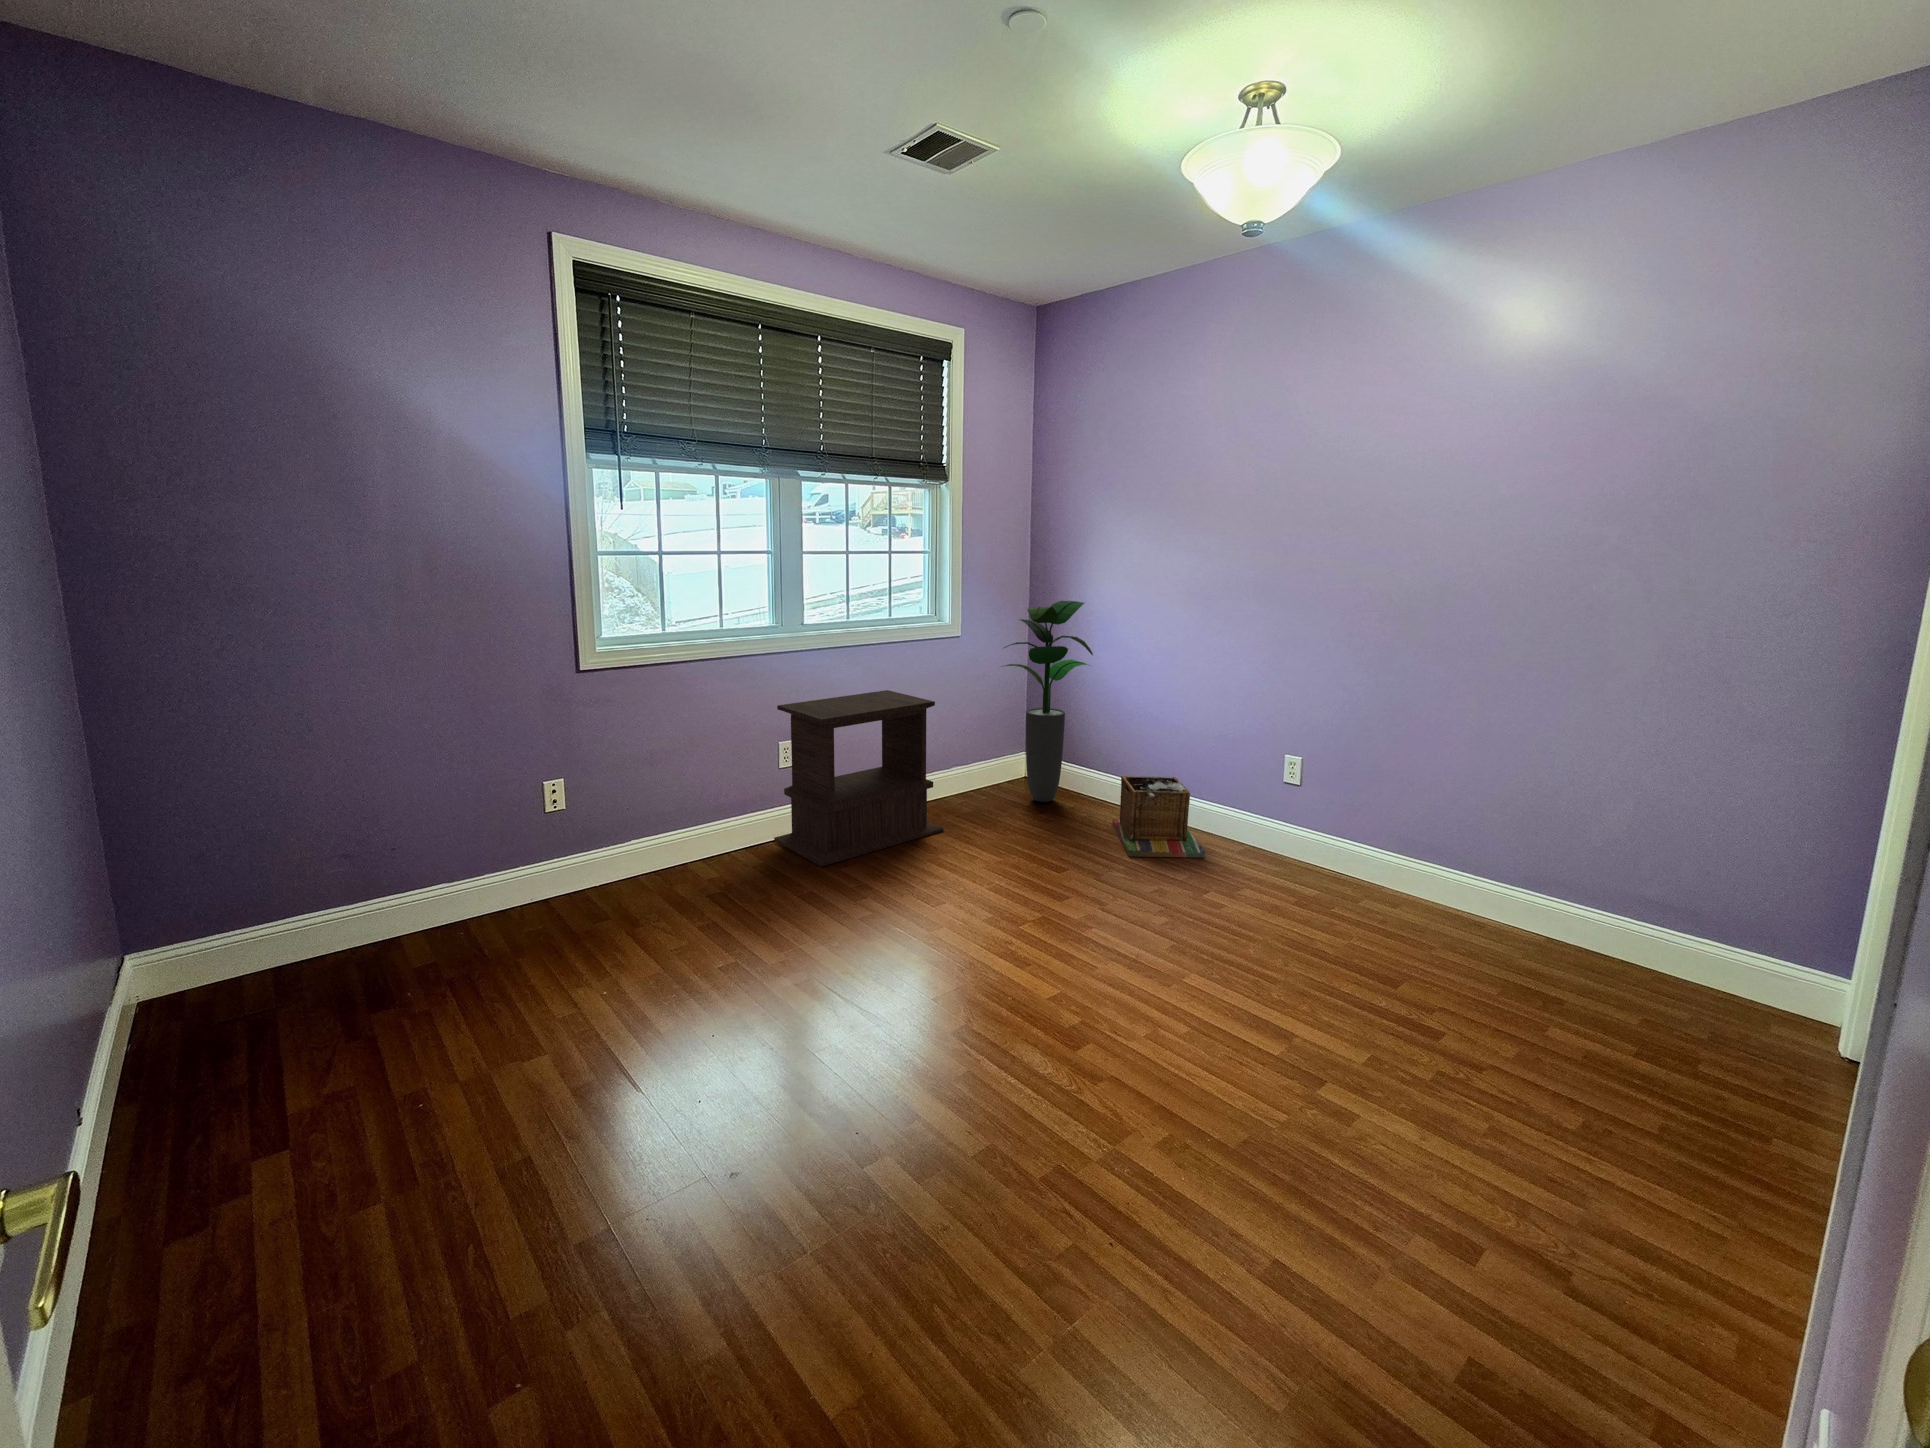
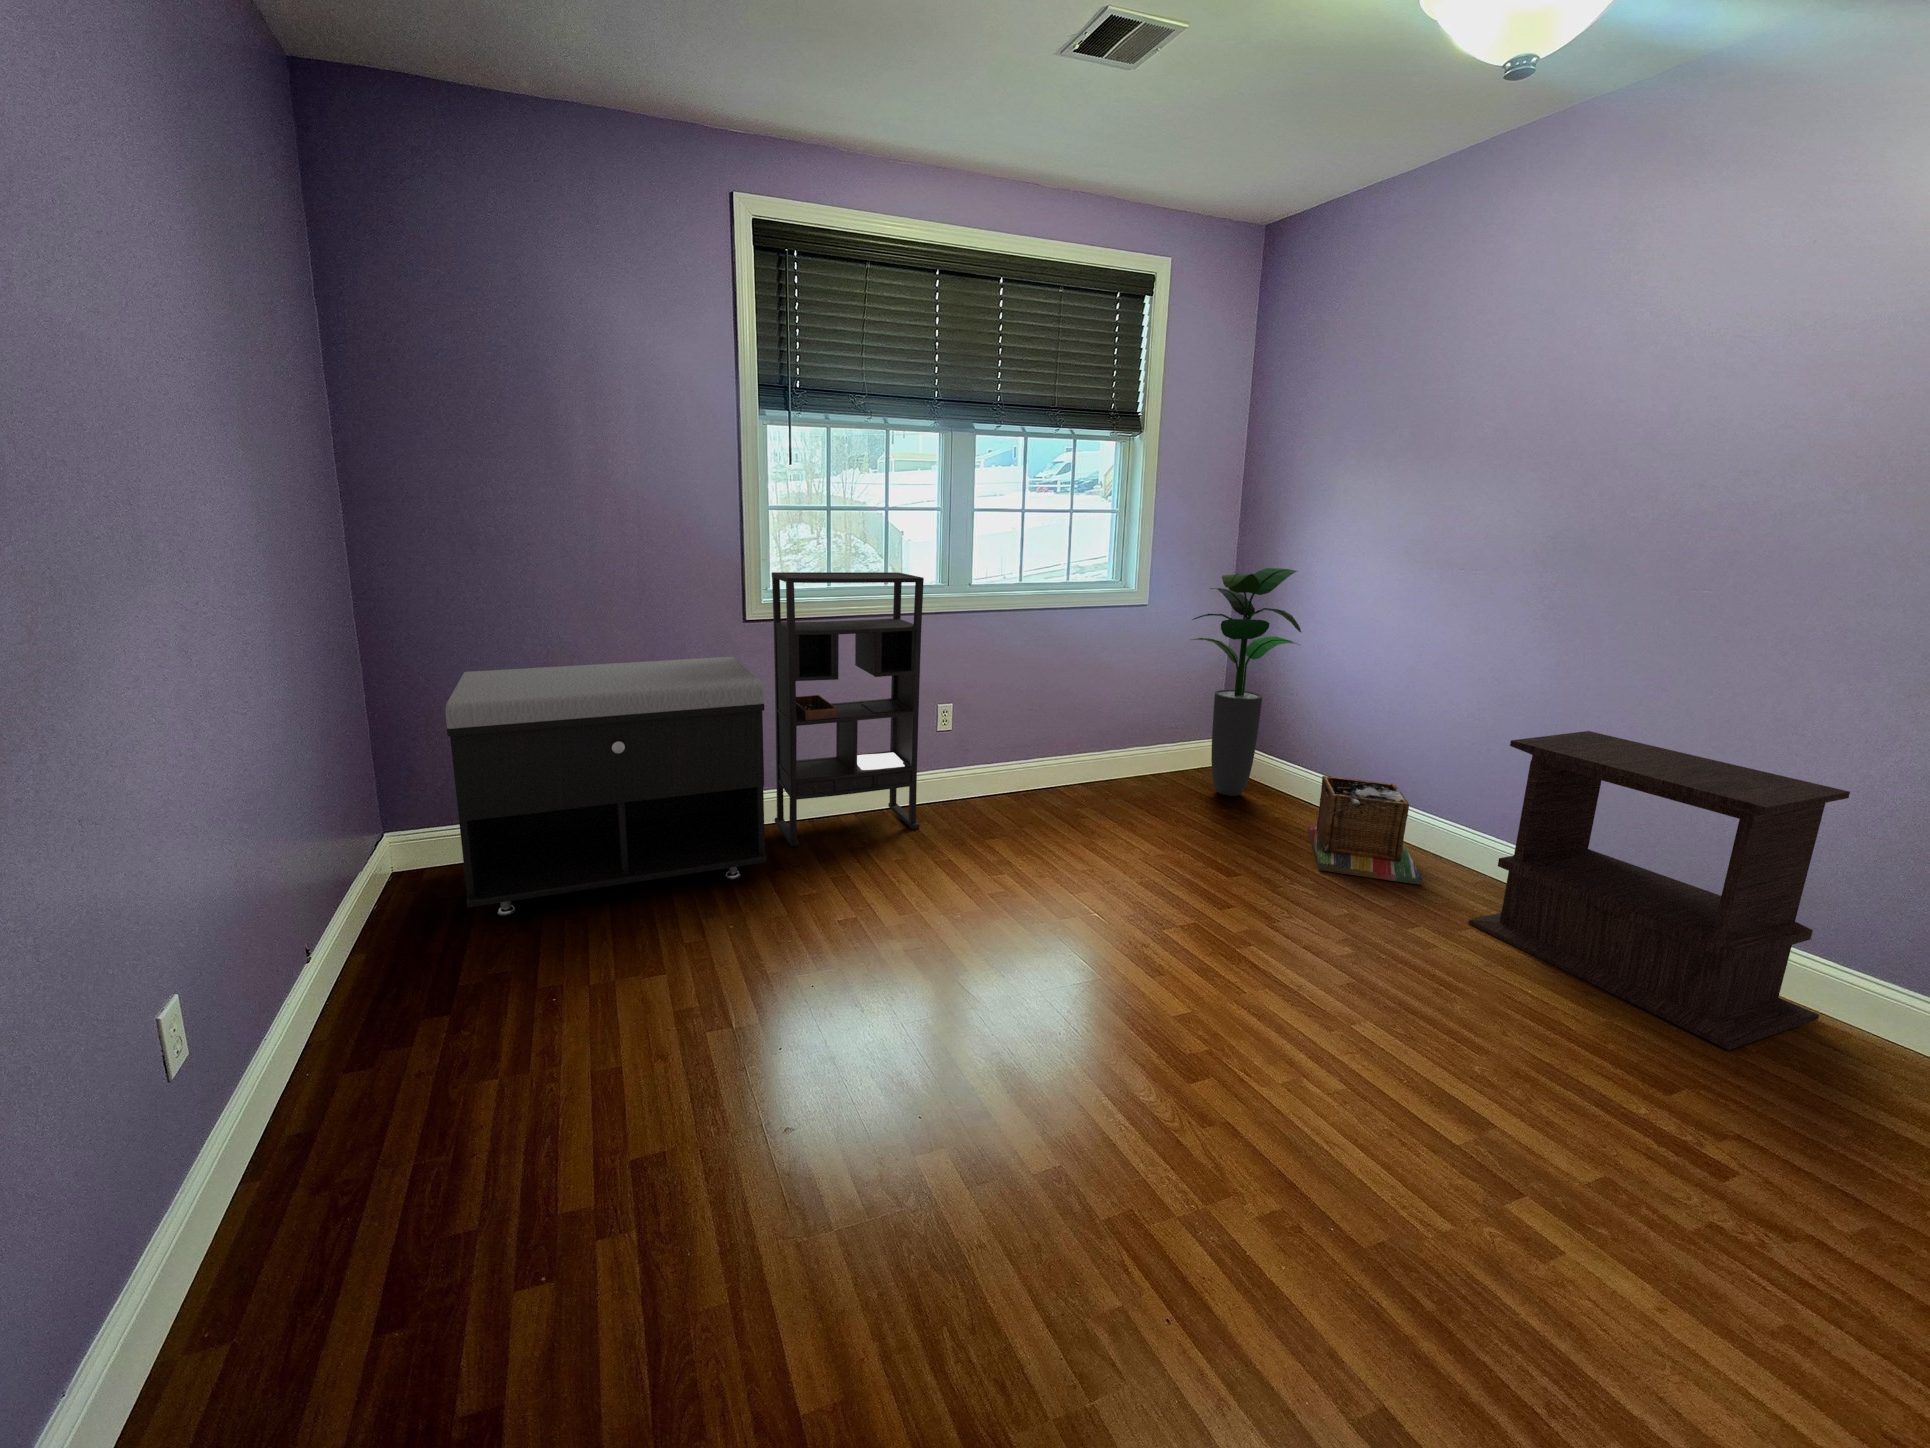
bookshelf: none [607,616,776,904] -> present [772,572,924,847]
side table: present [774,690,943,867] -> present [1468,731,1850,1050]
storage bench: none [234,711,631,1033] -> present [446,657,767,915]

